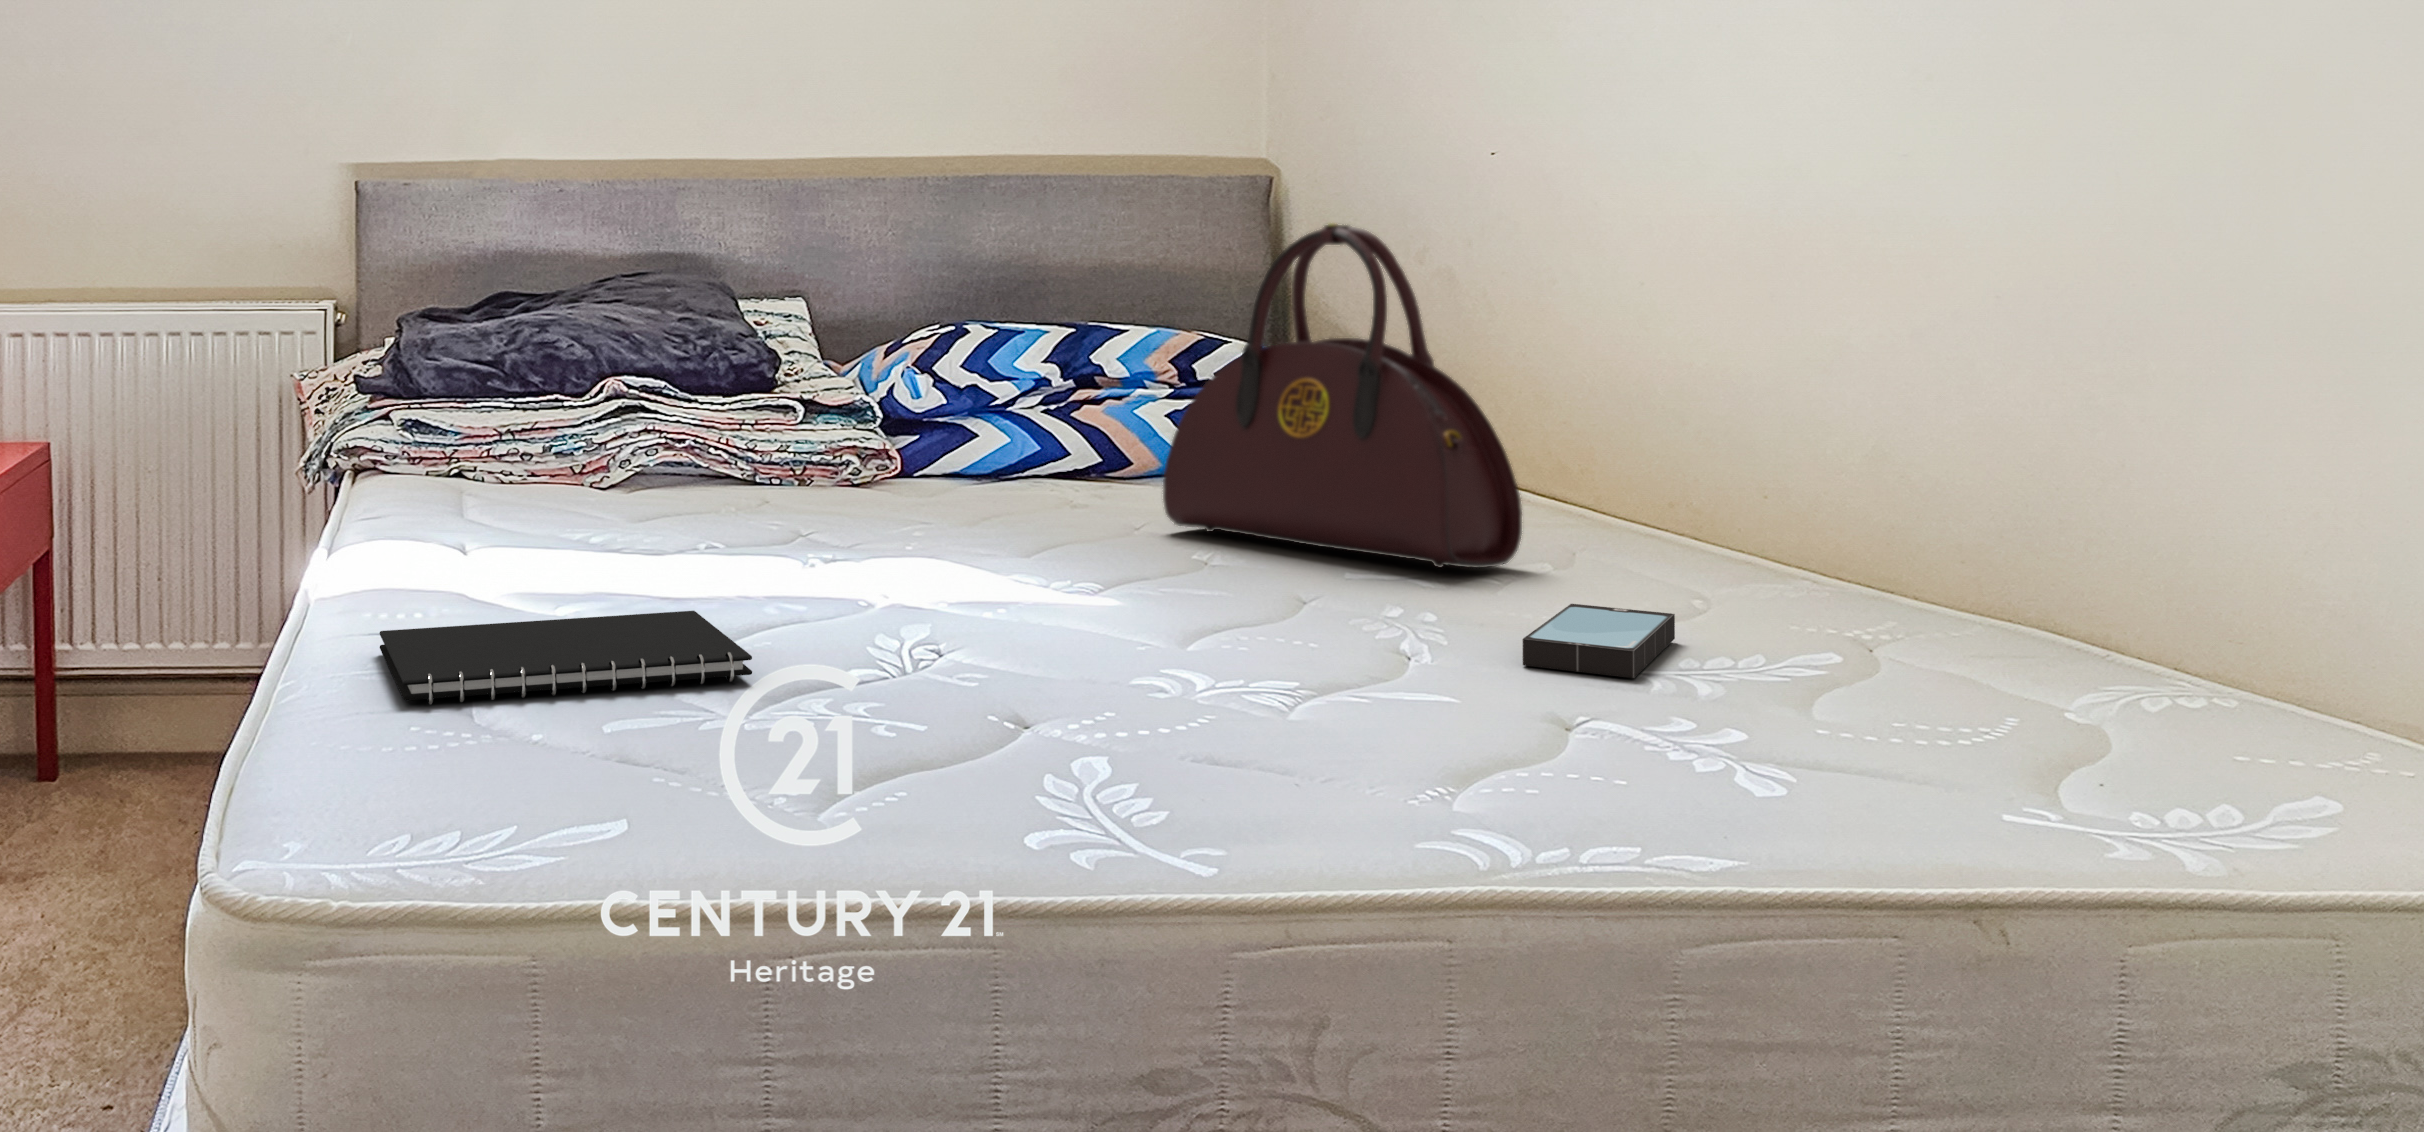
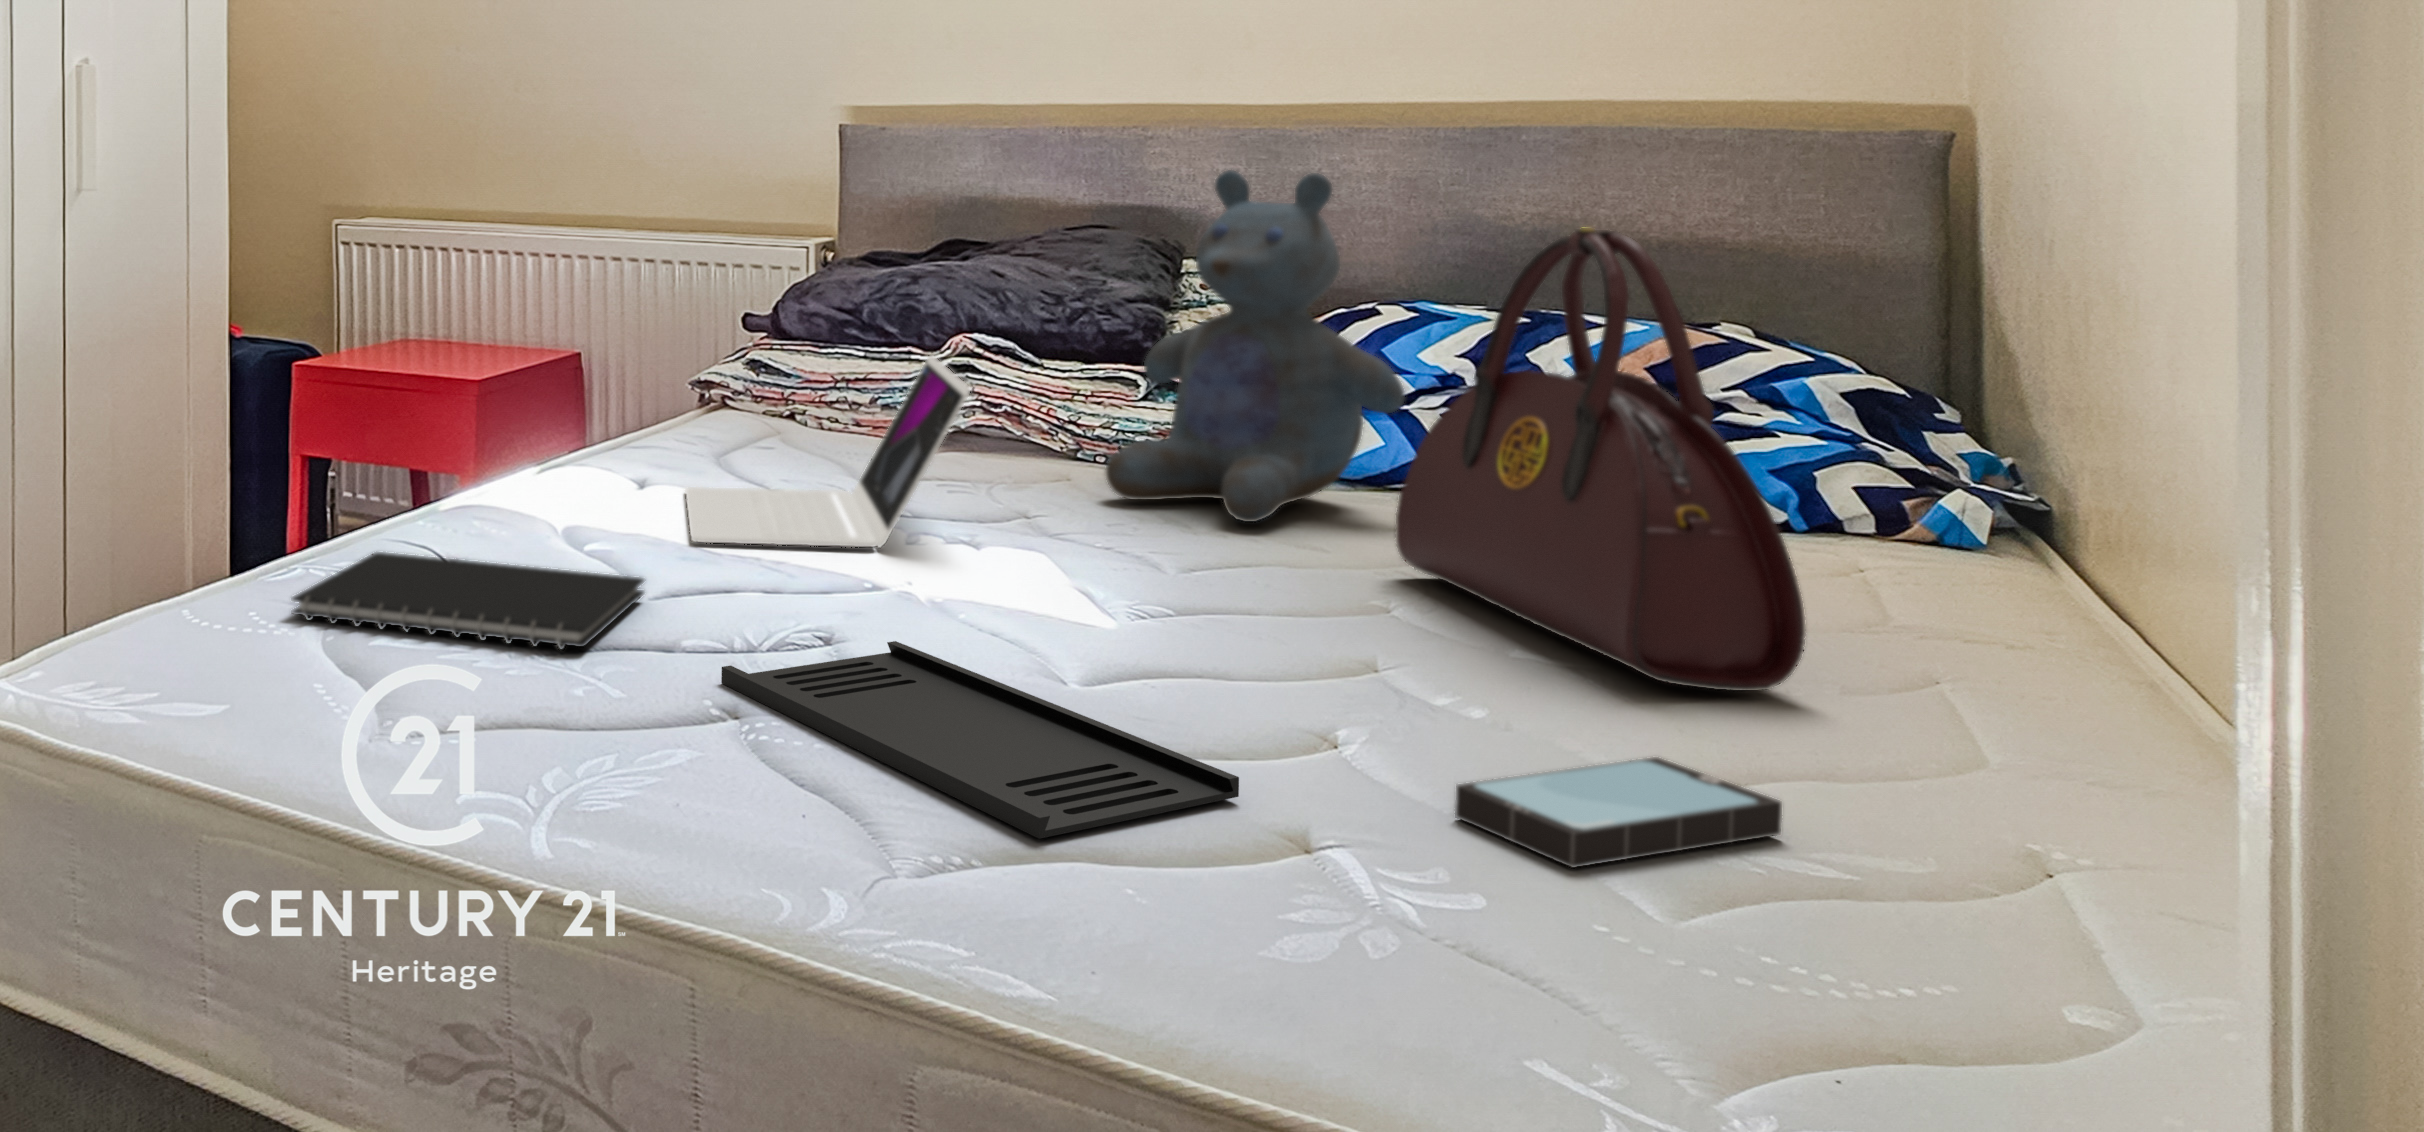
stuffed bear: none [845,198,1088,511] -> present [1105,170,1405,522]
laptop: none [511,376,857,584] -> present [686,356,970,547]
tray: none [908,624,1403,730] -> present [721,641,1239,839]

